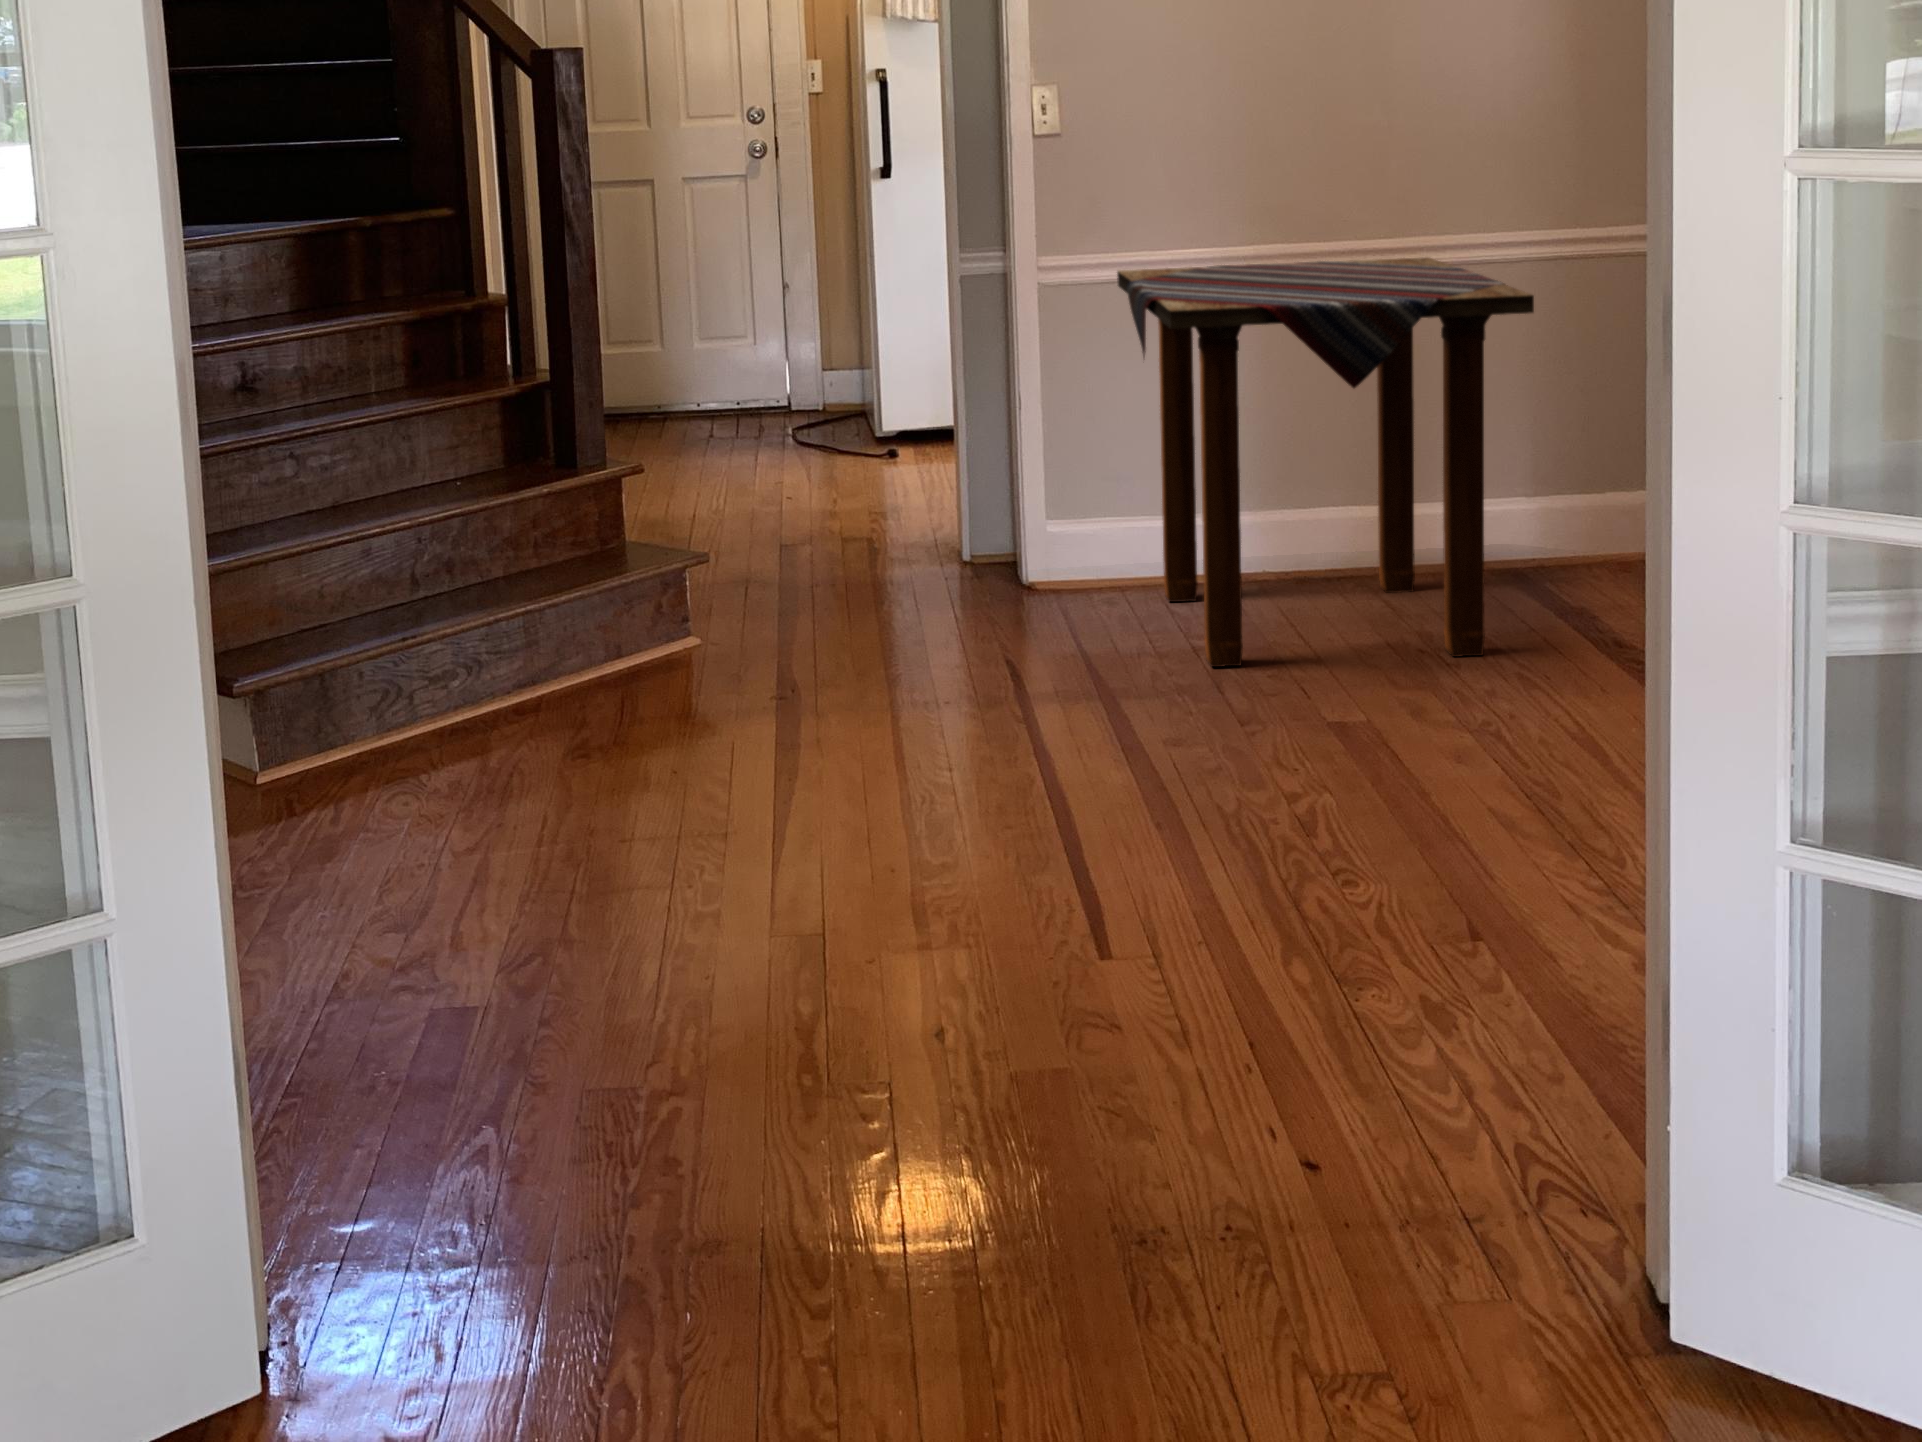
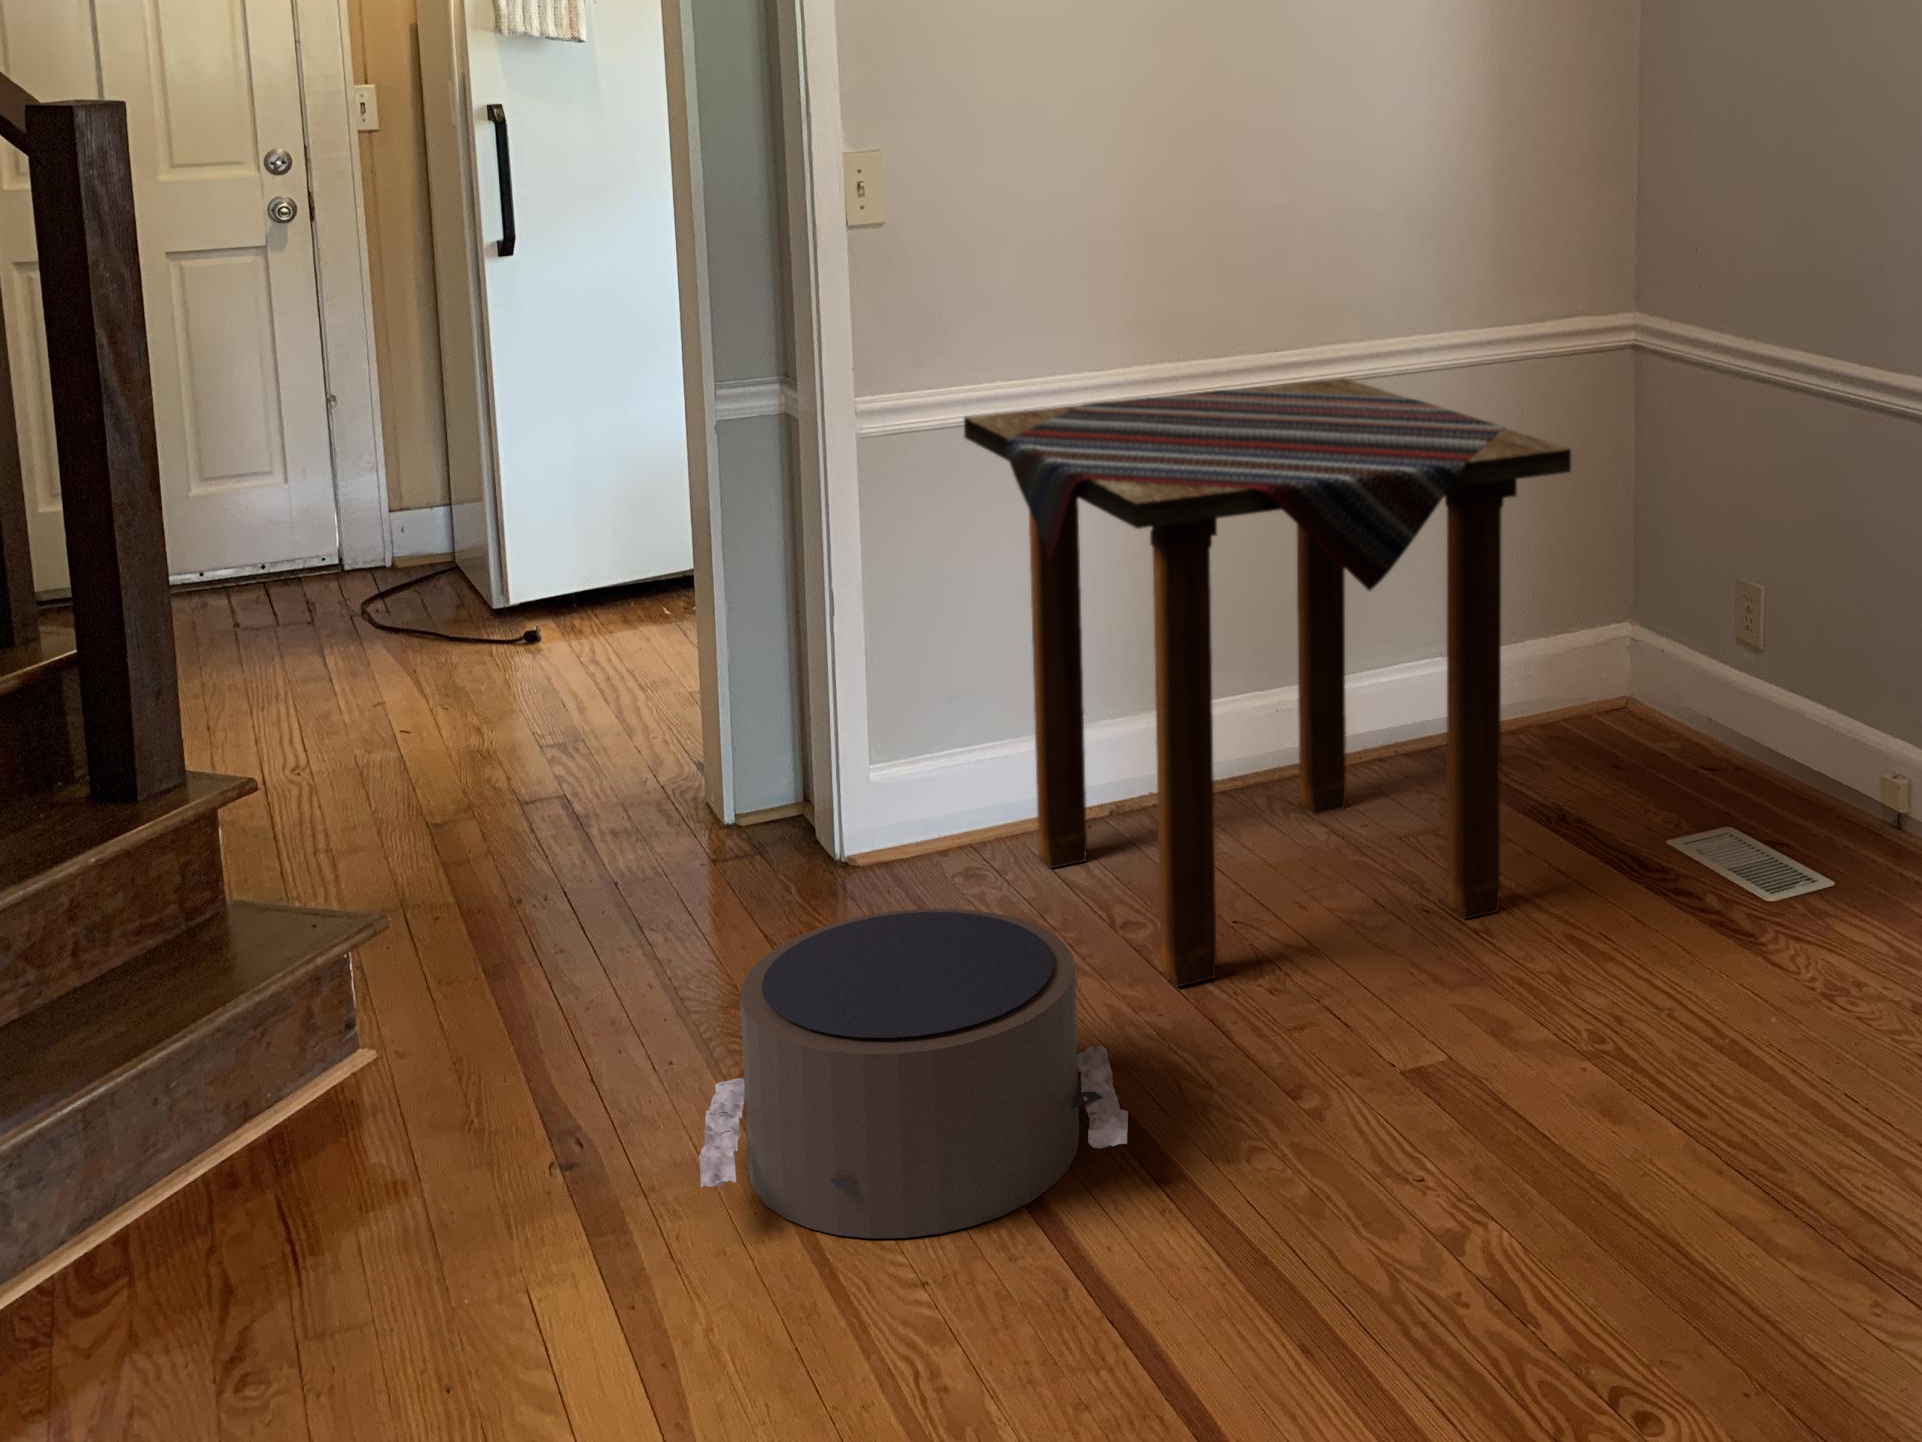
pouf: none [841,575,1123,753] -> present [699,909,1128,1238]

